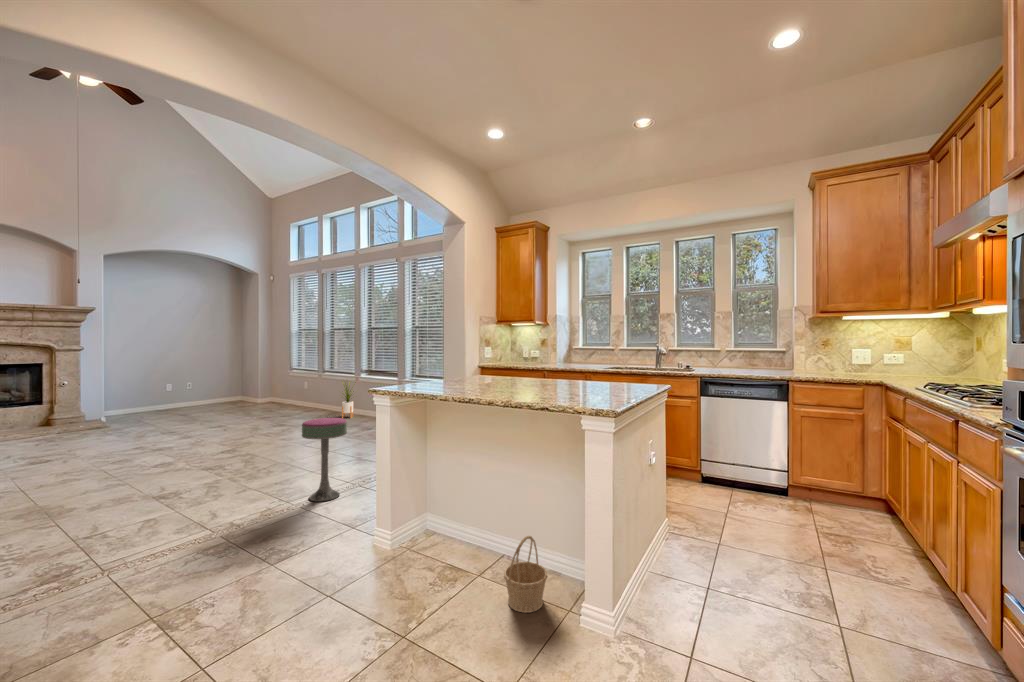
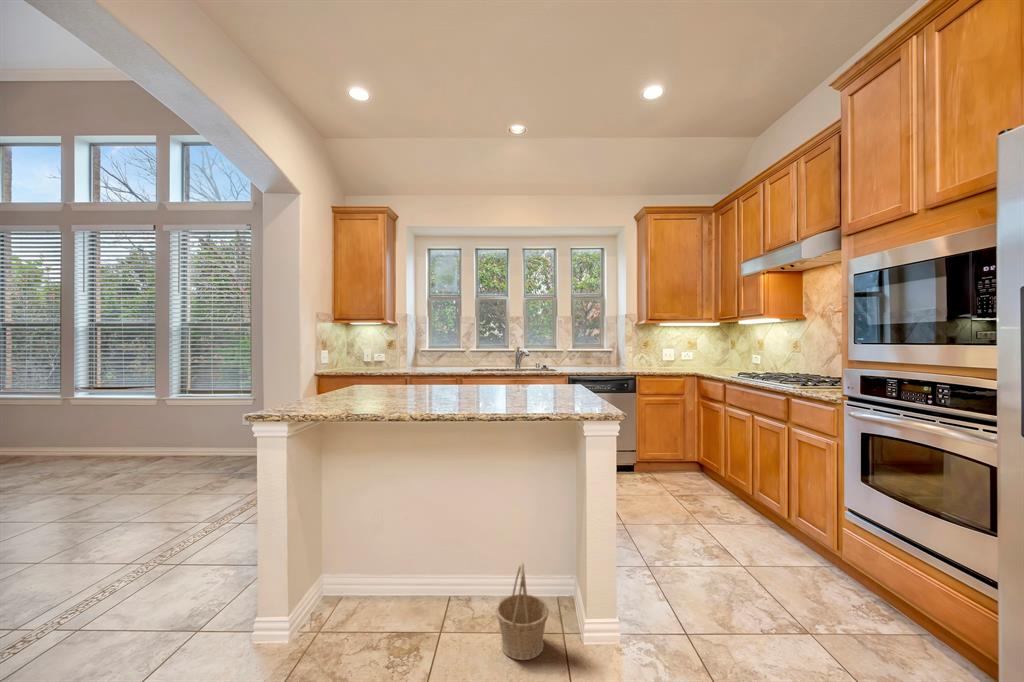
house plant: present [342,382,356,418] -> none [20,396,75,463]
bar stool: present [302,418,347,501] -> none [42,458,140,607]

